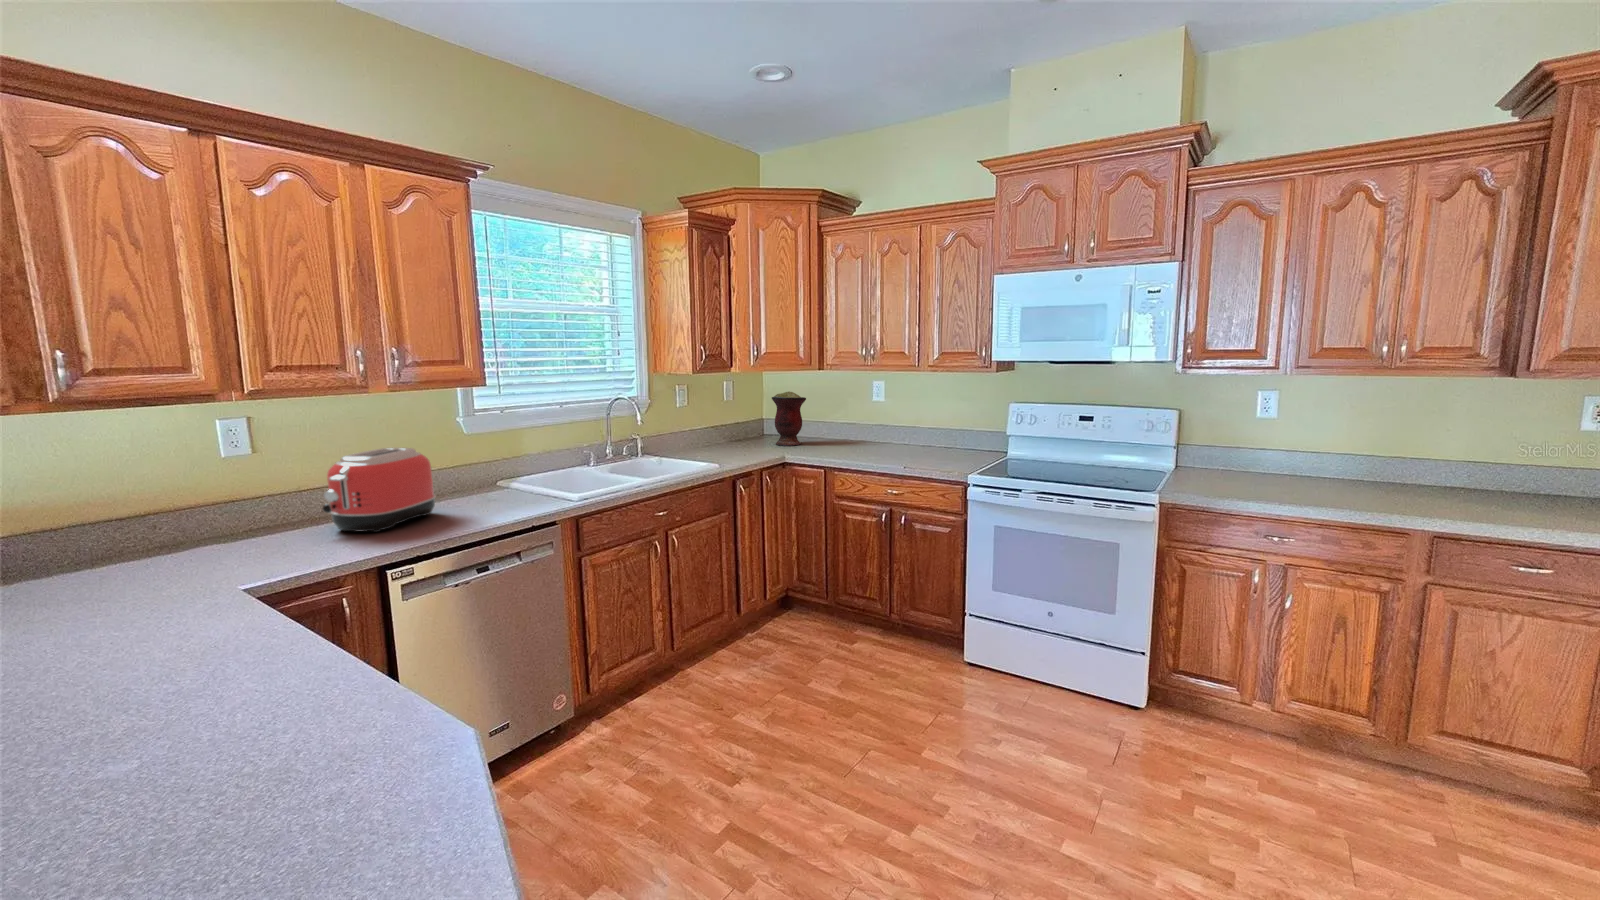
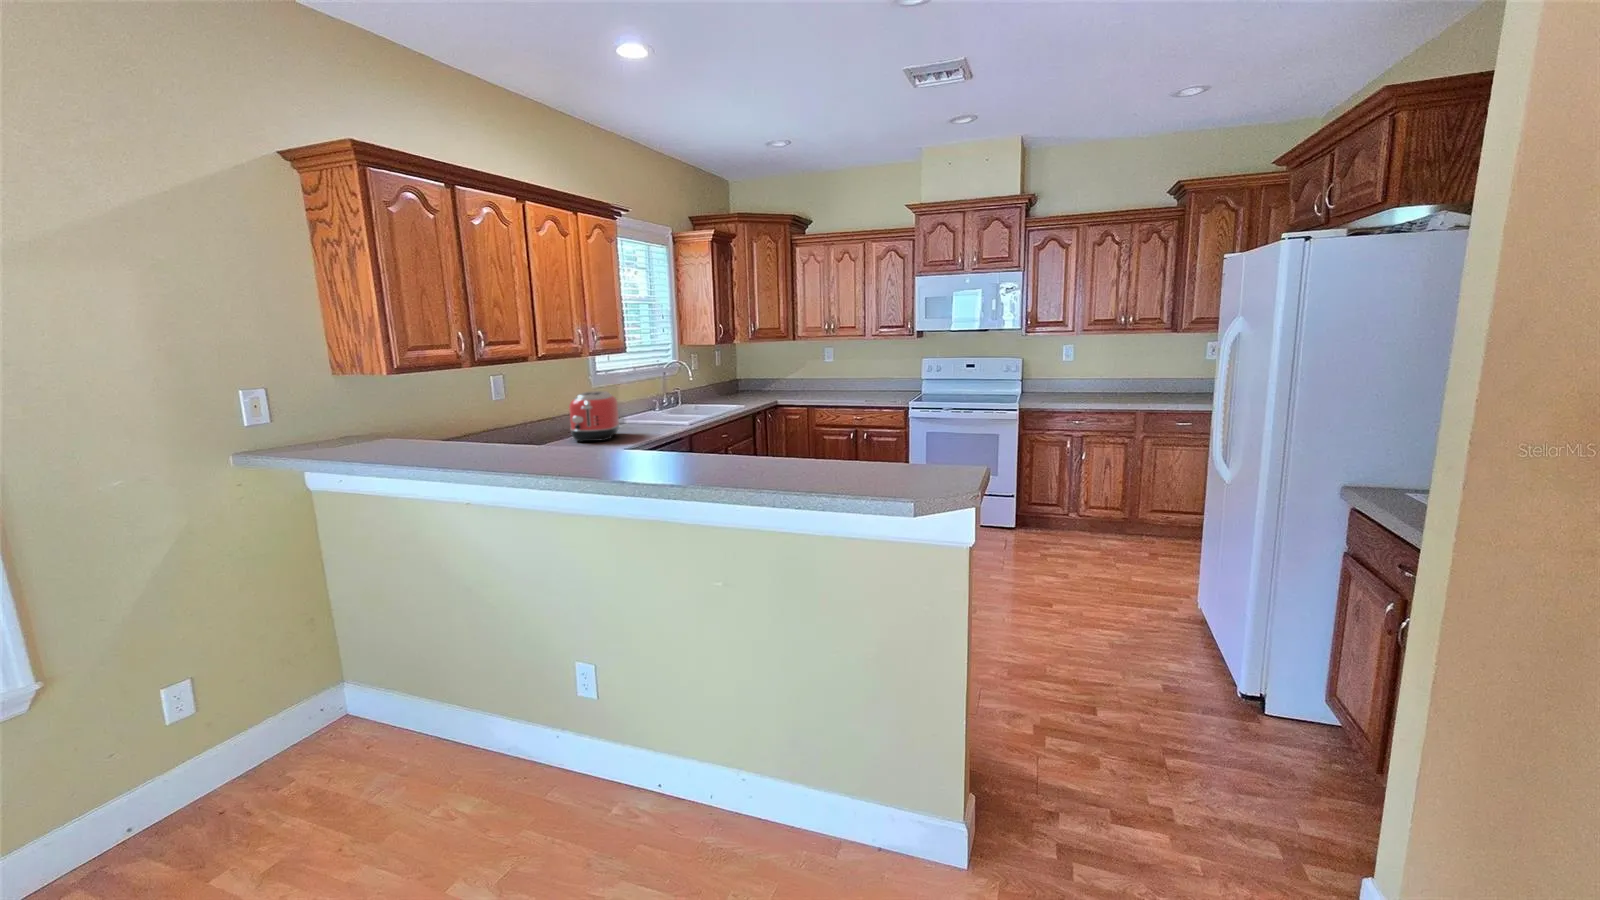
vase: present [772,392,806,446] -> none [755,356,779,395]

